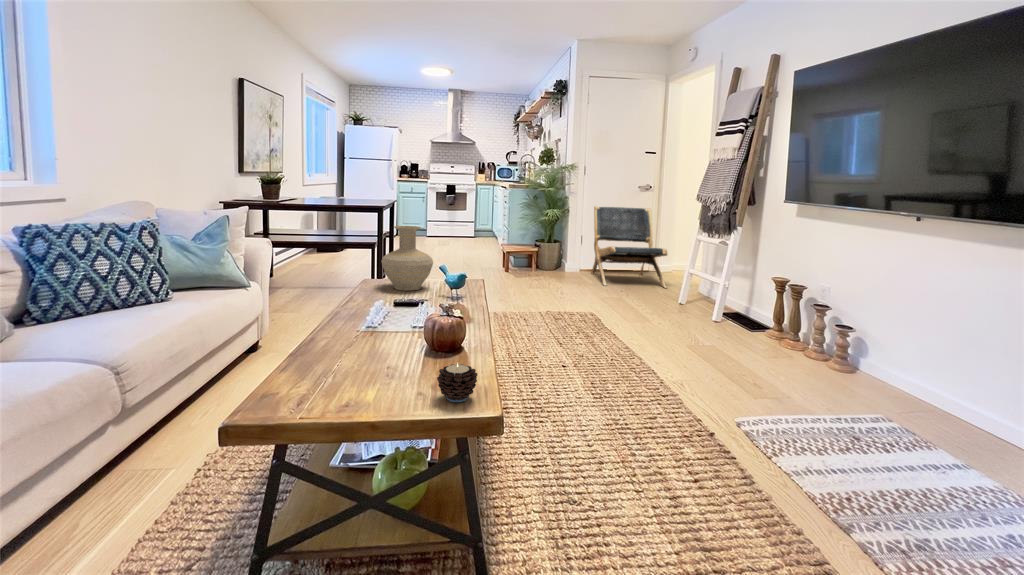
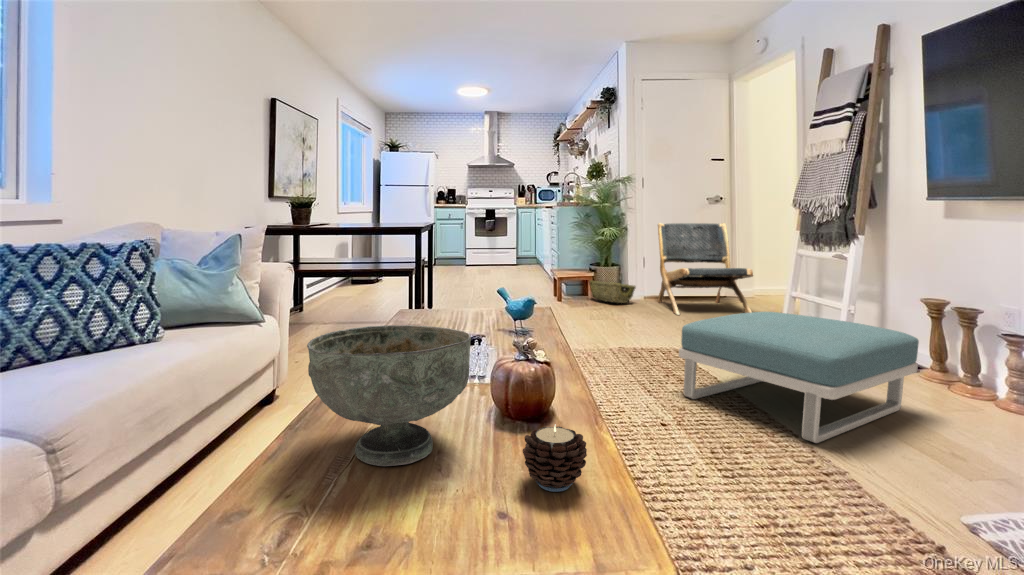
vase: present [381,226,433,290] -> none [420,241,484,322]
woven basket: none [535,253,573,274] -> present [590,281,636,303]
footstool: none [587,287,759,386] -> present [679,312,919,443]
decorative bowl: none [300,297,409,388] -> present [307,325,471,466]

